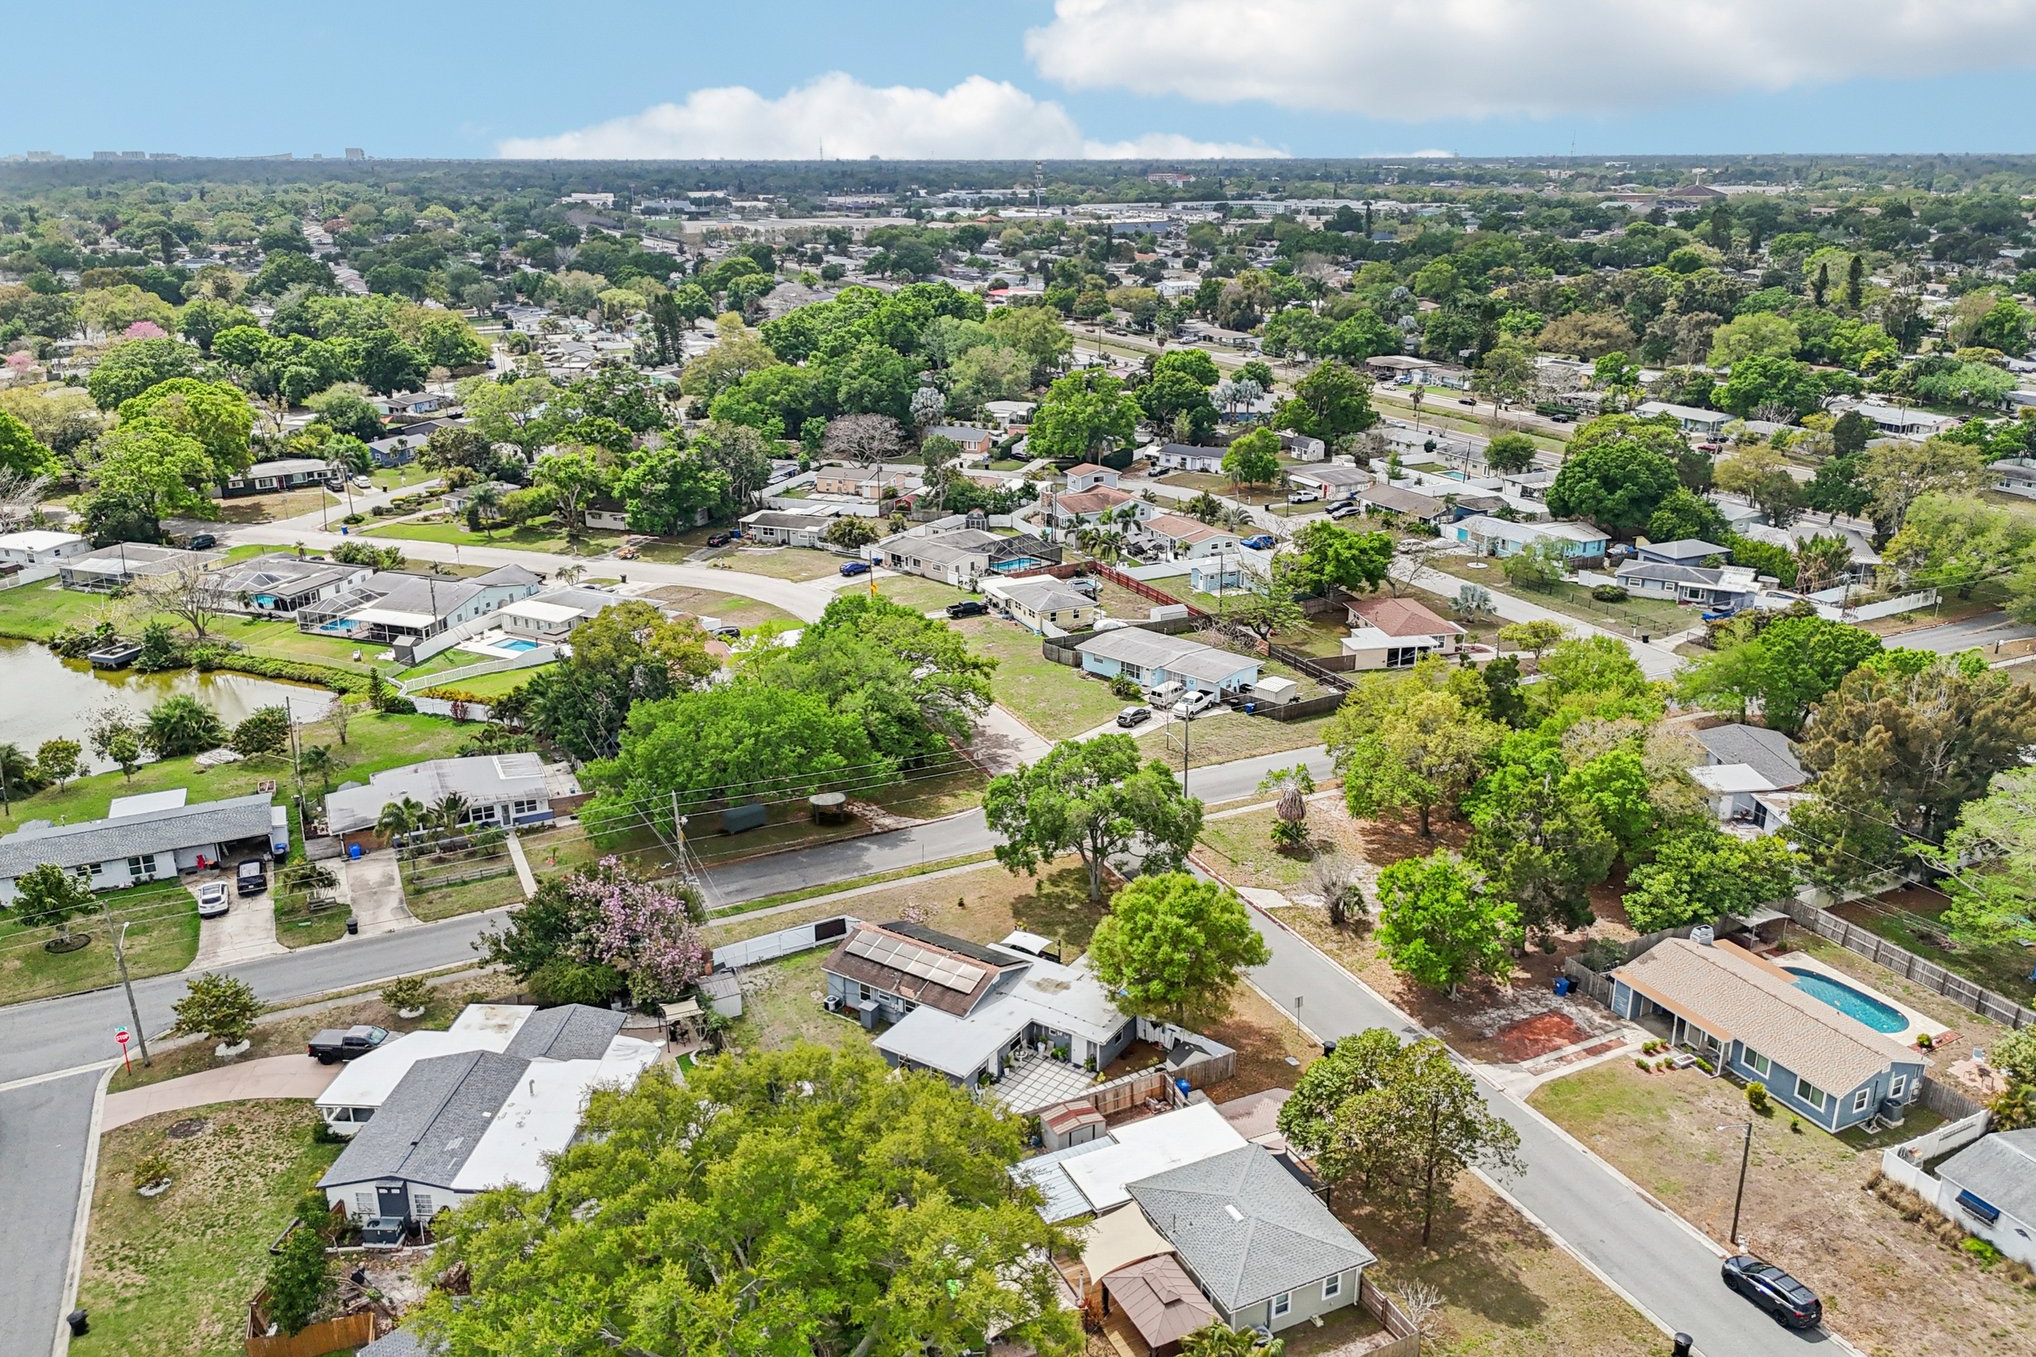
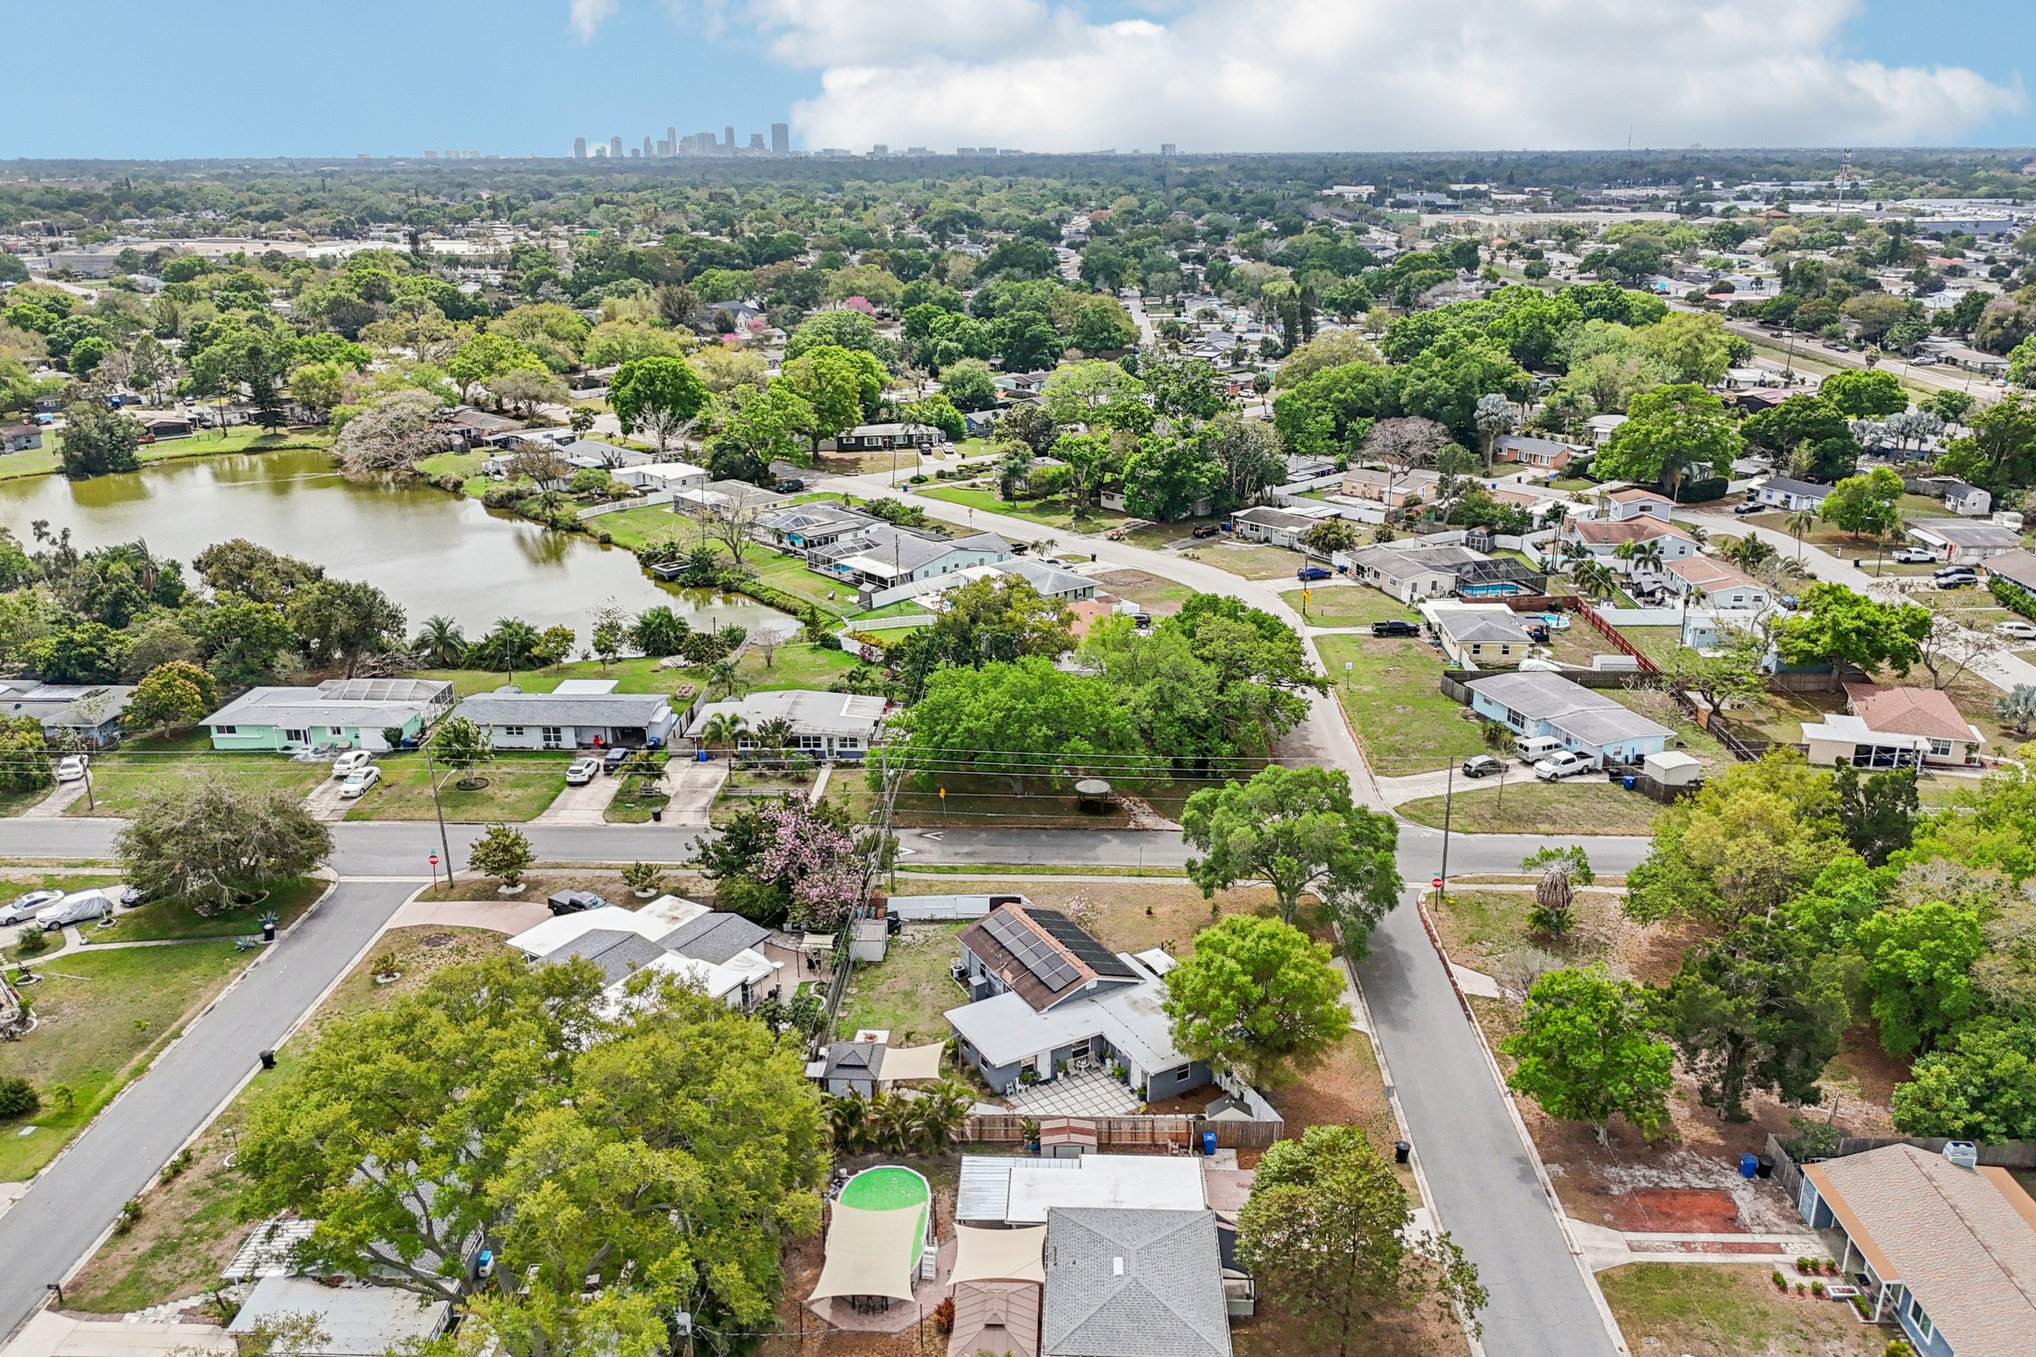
bench: present [722,803,767,835] -> none [995,778,1035,803]

